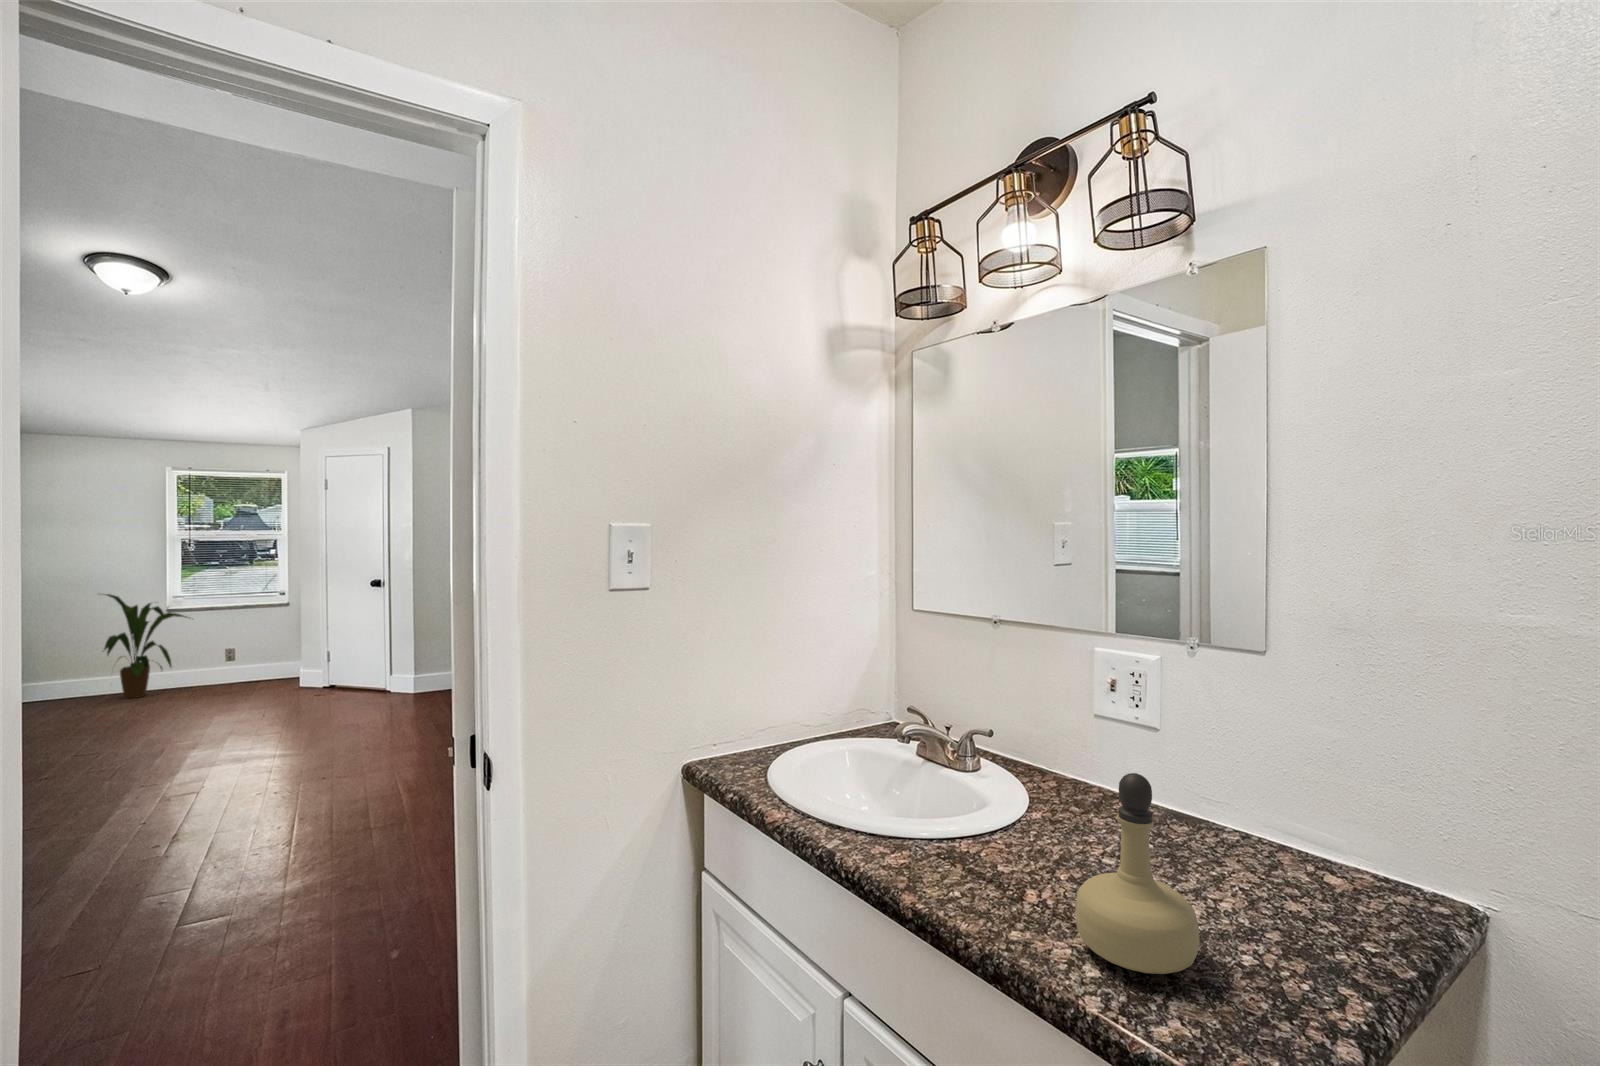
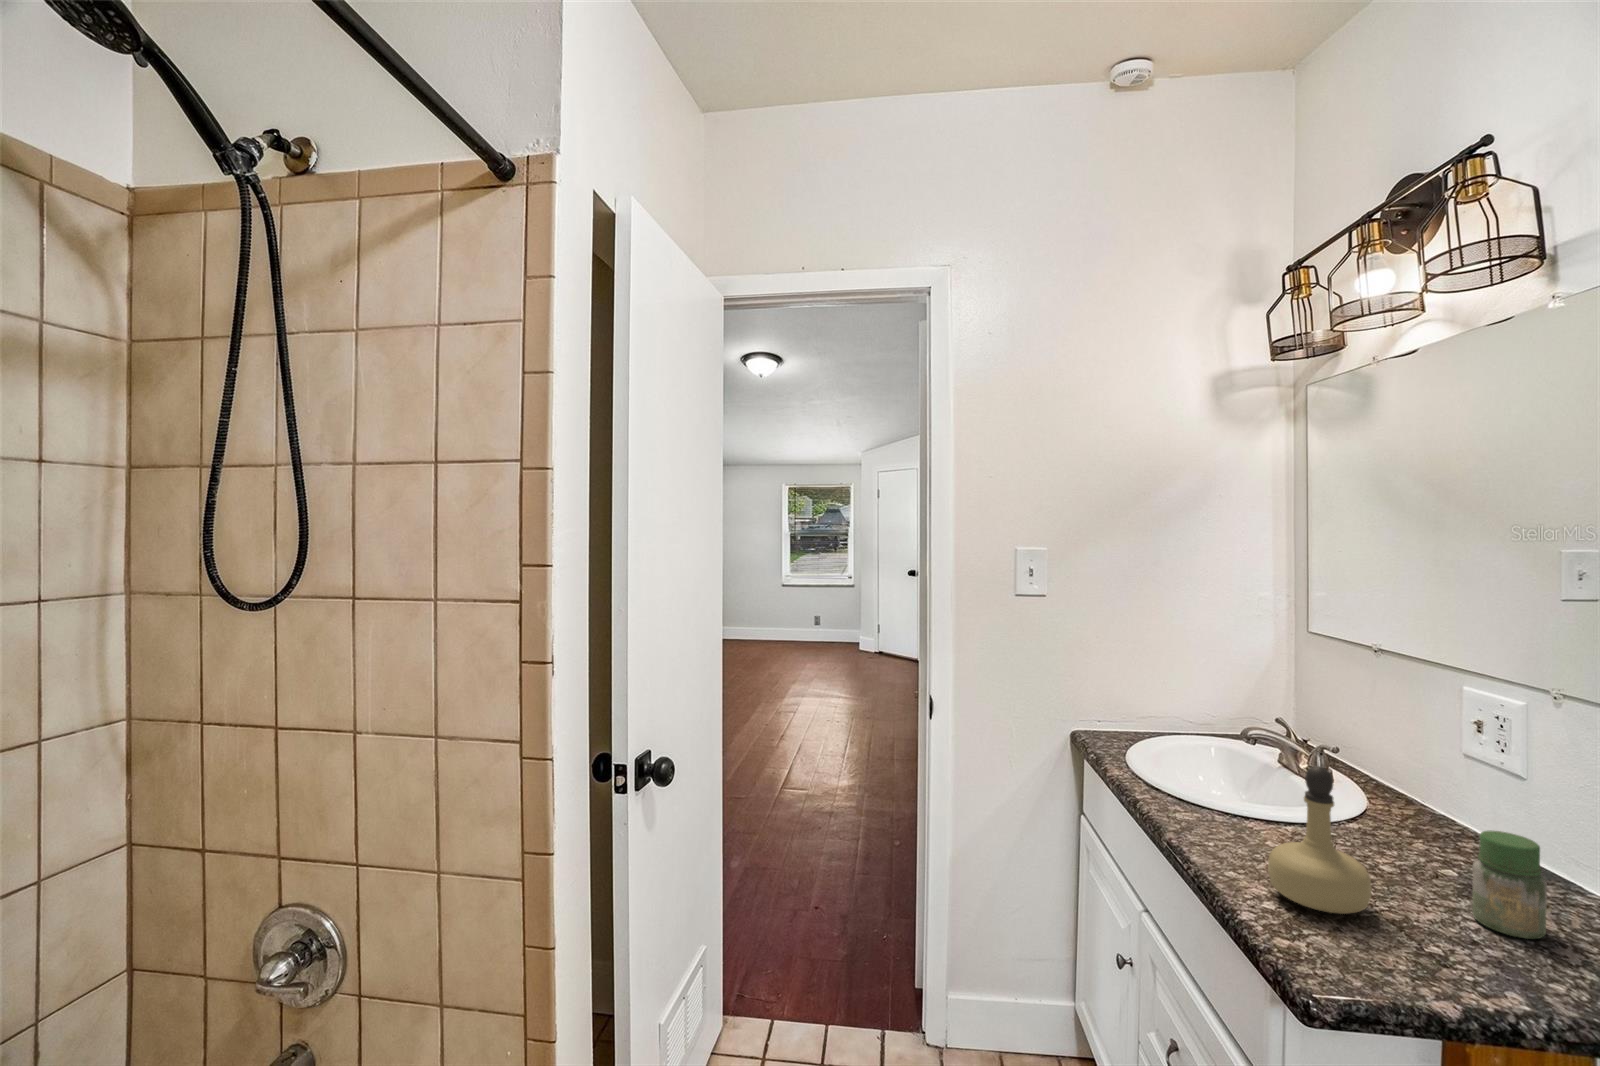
house plant: present [104,594,187,699] -> none [750,570,800,643]
jar: none [1232,803,1302,923] -> present [1472,830,1547,939]

